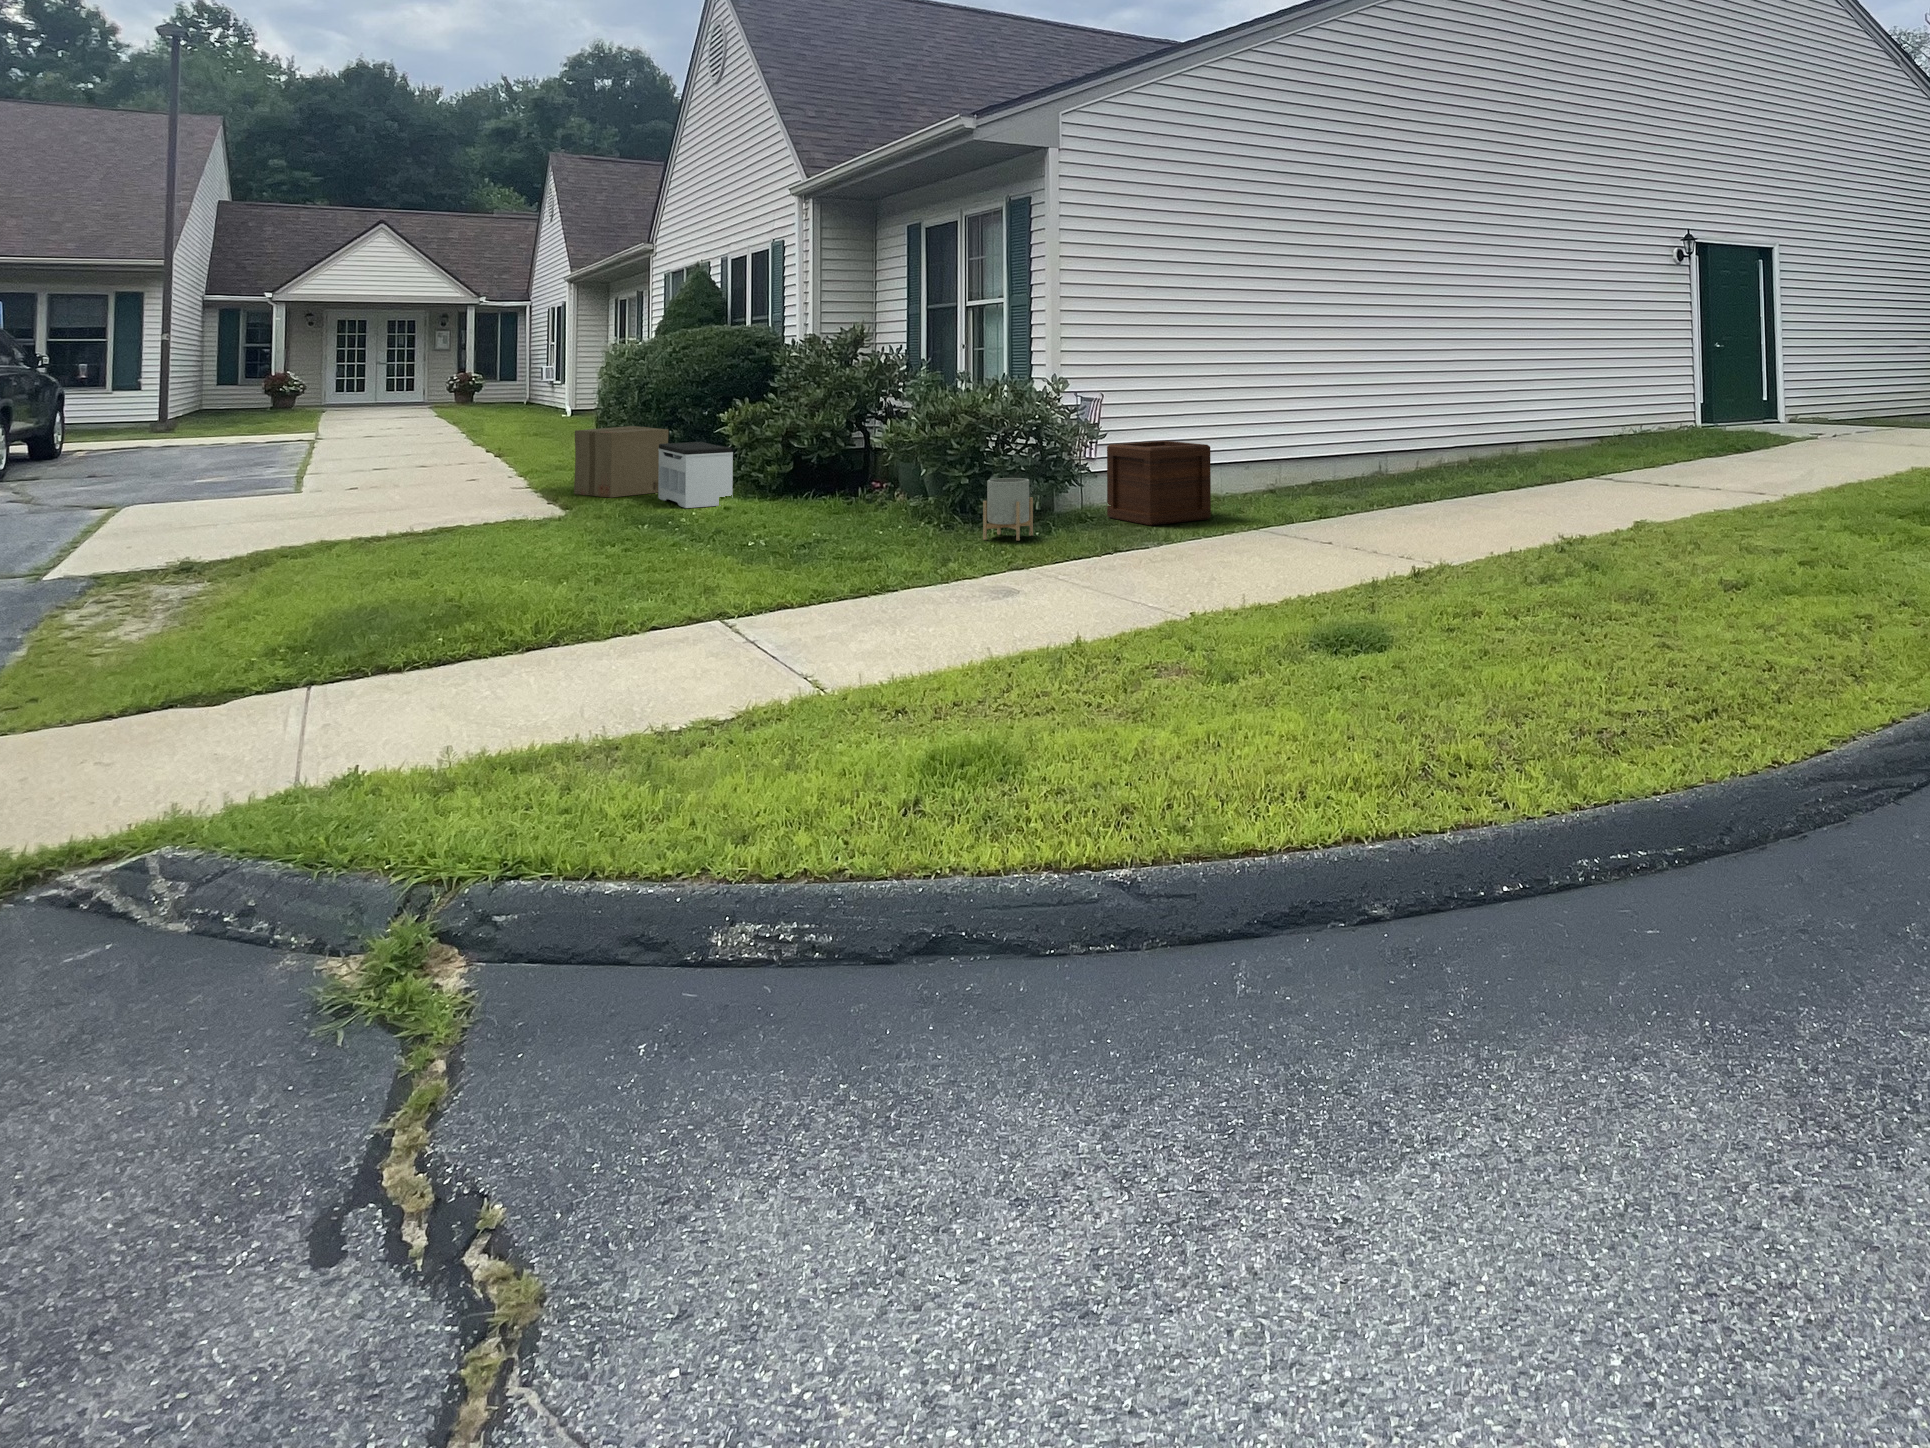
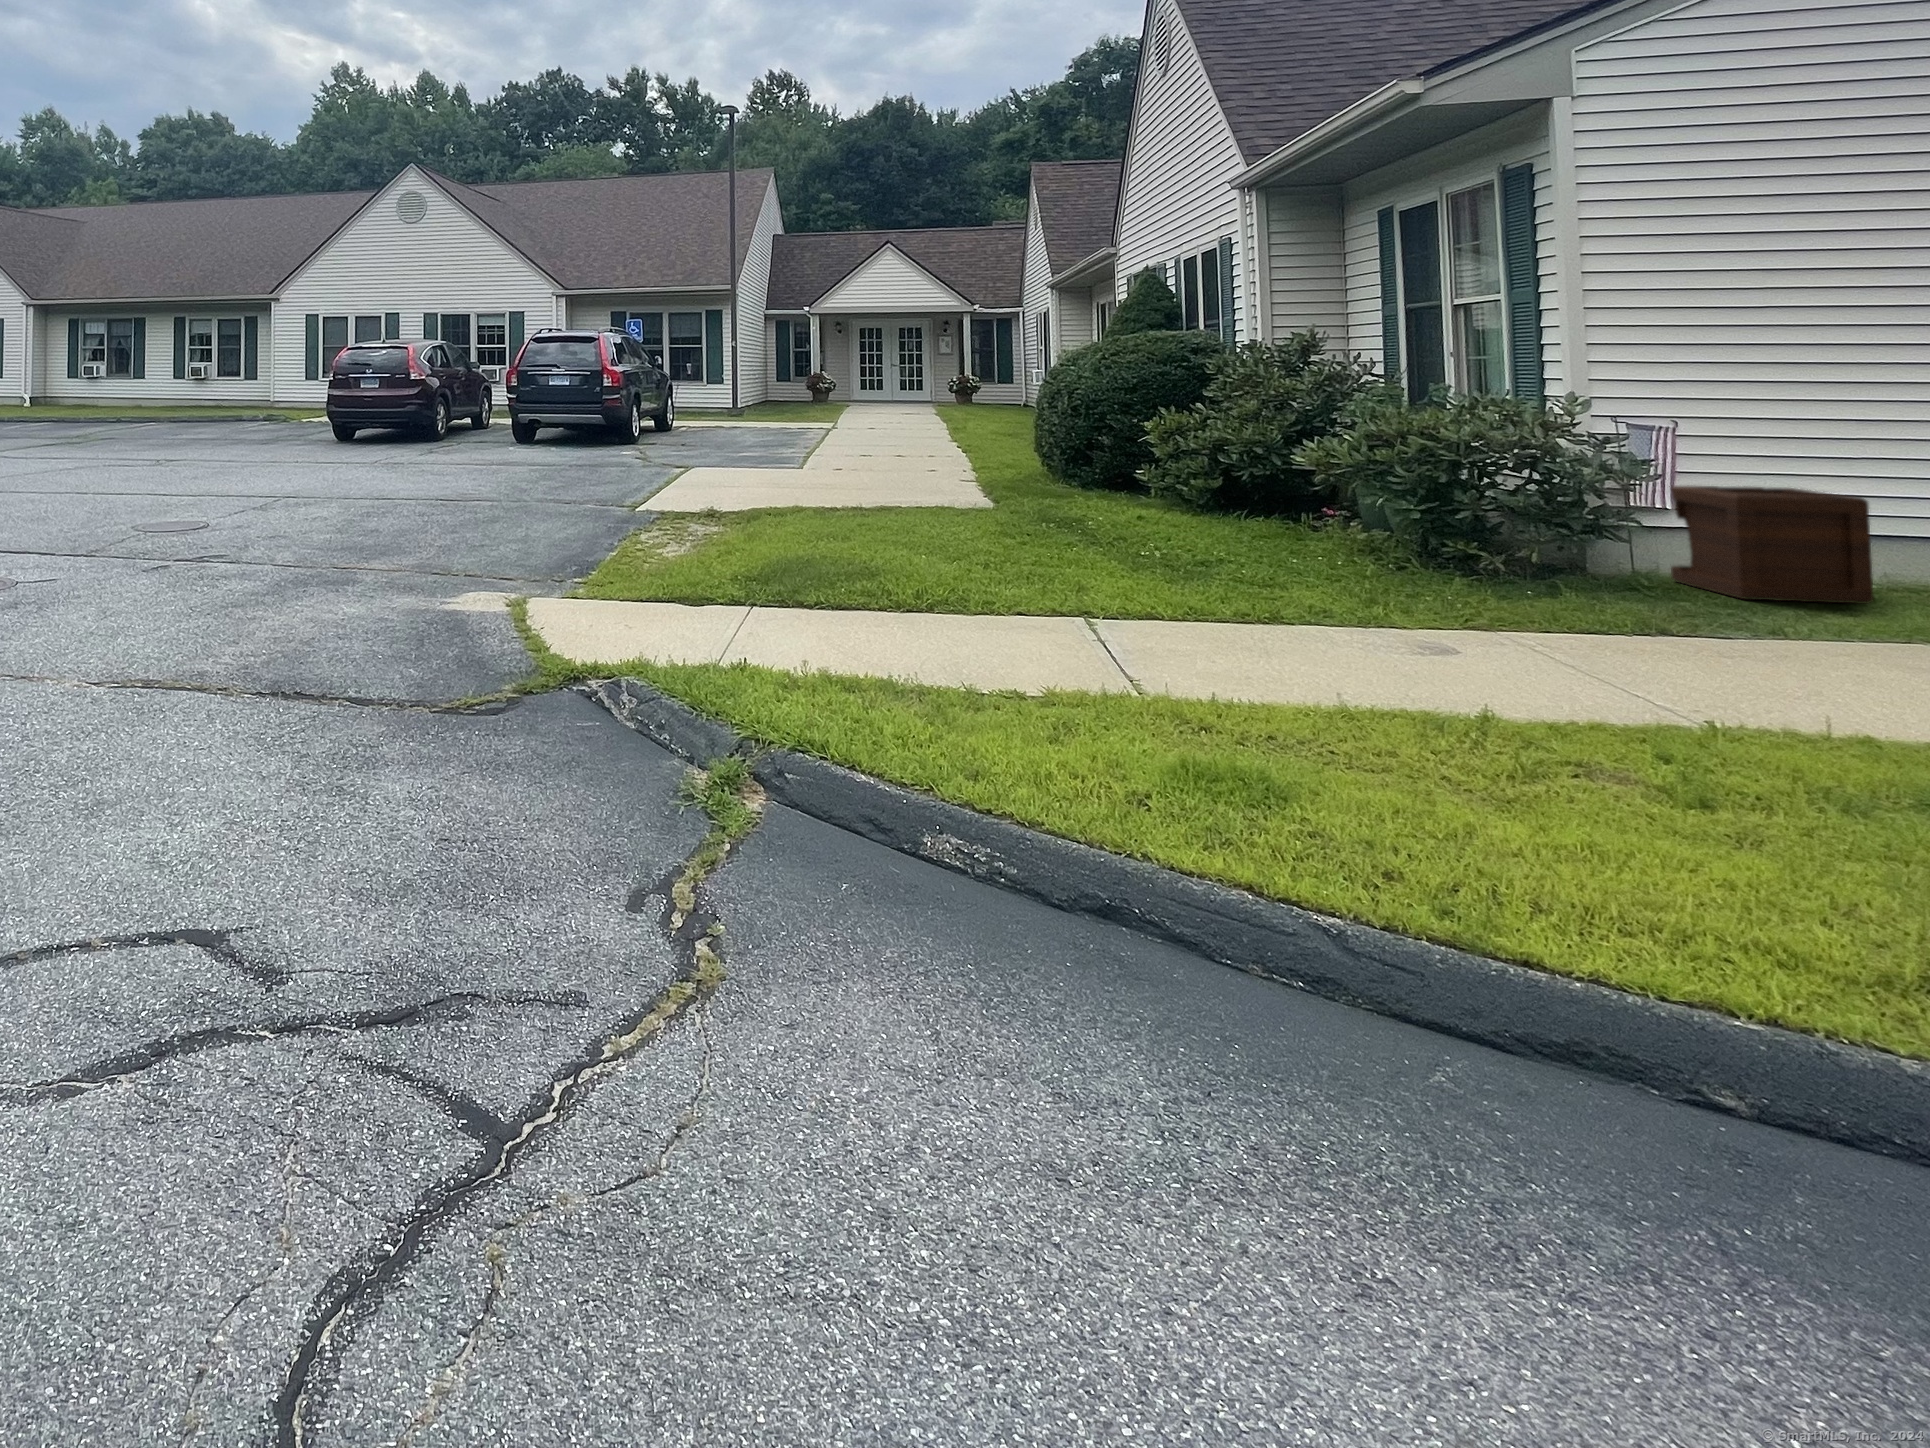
cardboard box: present [574,426,669,498] -> none [1011,429,1103,495]
bench: present [658,442,733,508] -> none [1087,448,1161,513]
planter: present [983,478,1033,541] -> none [1446,514,1526,590]

